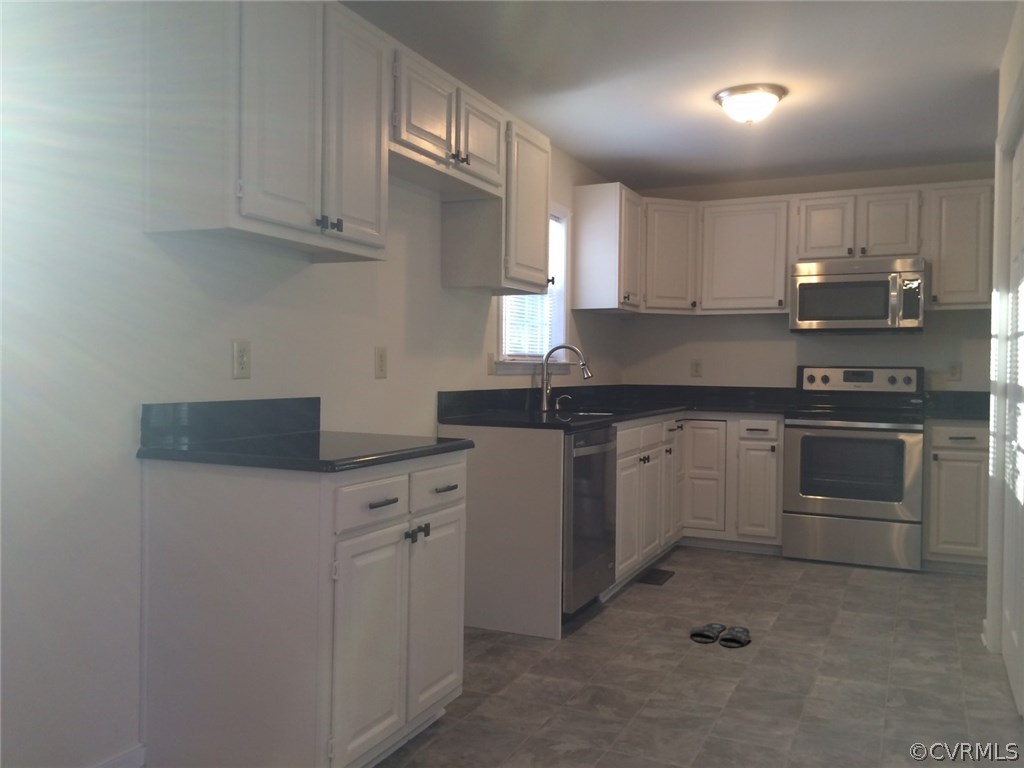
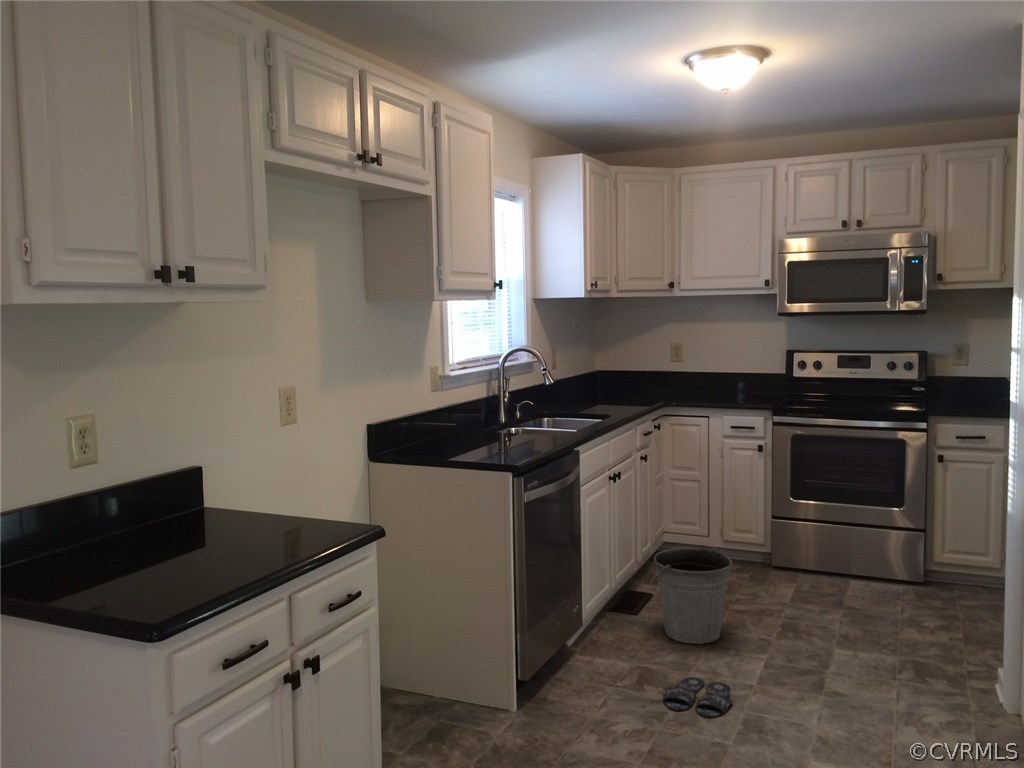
bucket: none [677,523,749,604] -> present [651,548,732,644]

